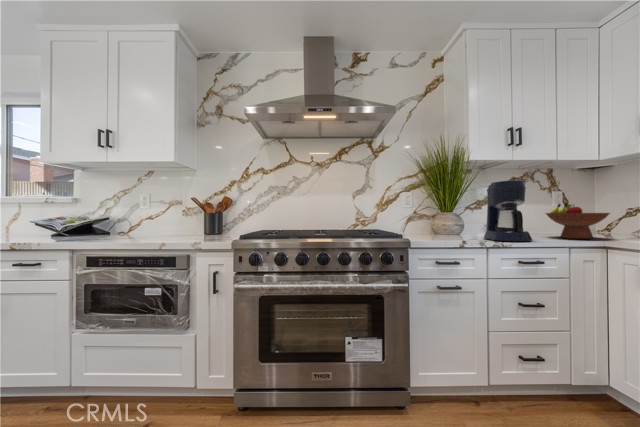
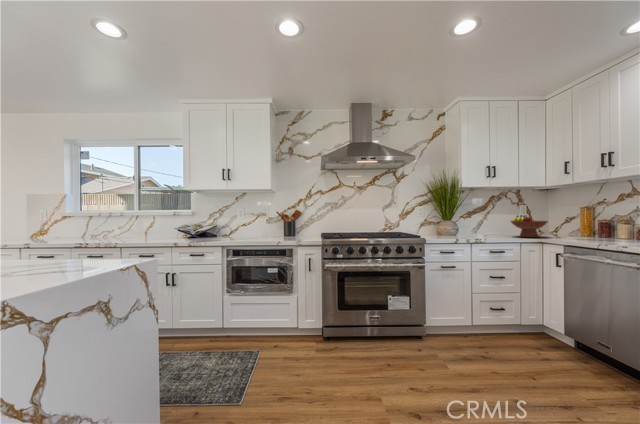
coffee maker: present [484,180,532,241] -> none [470,202,499,239]

